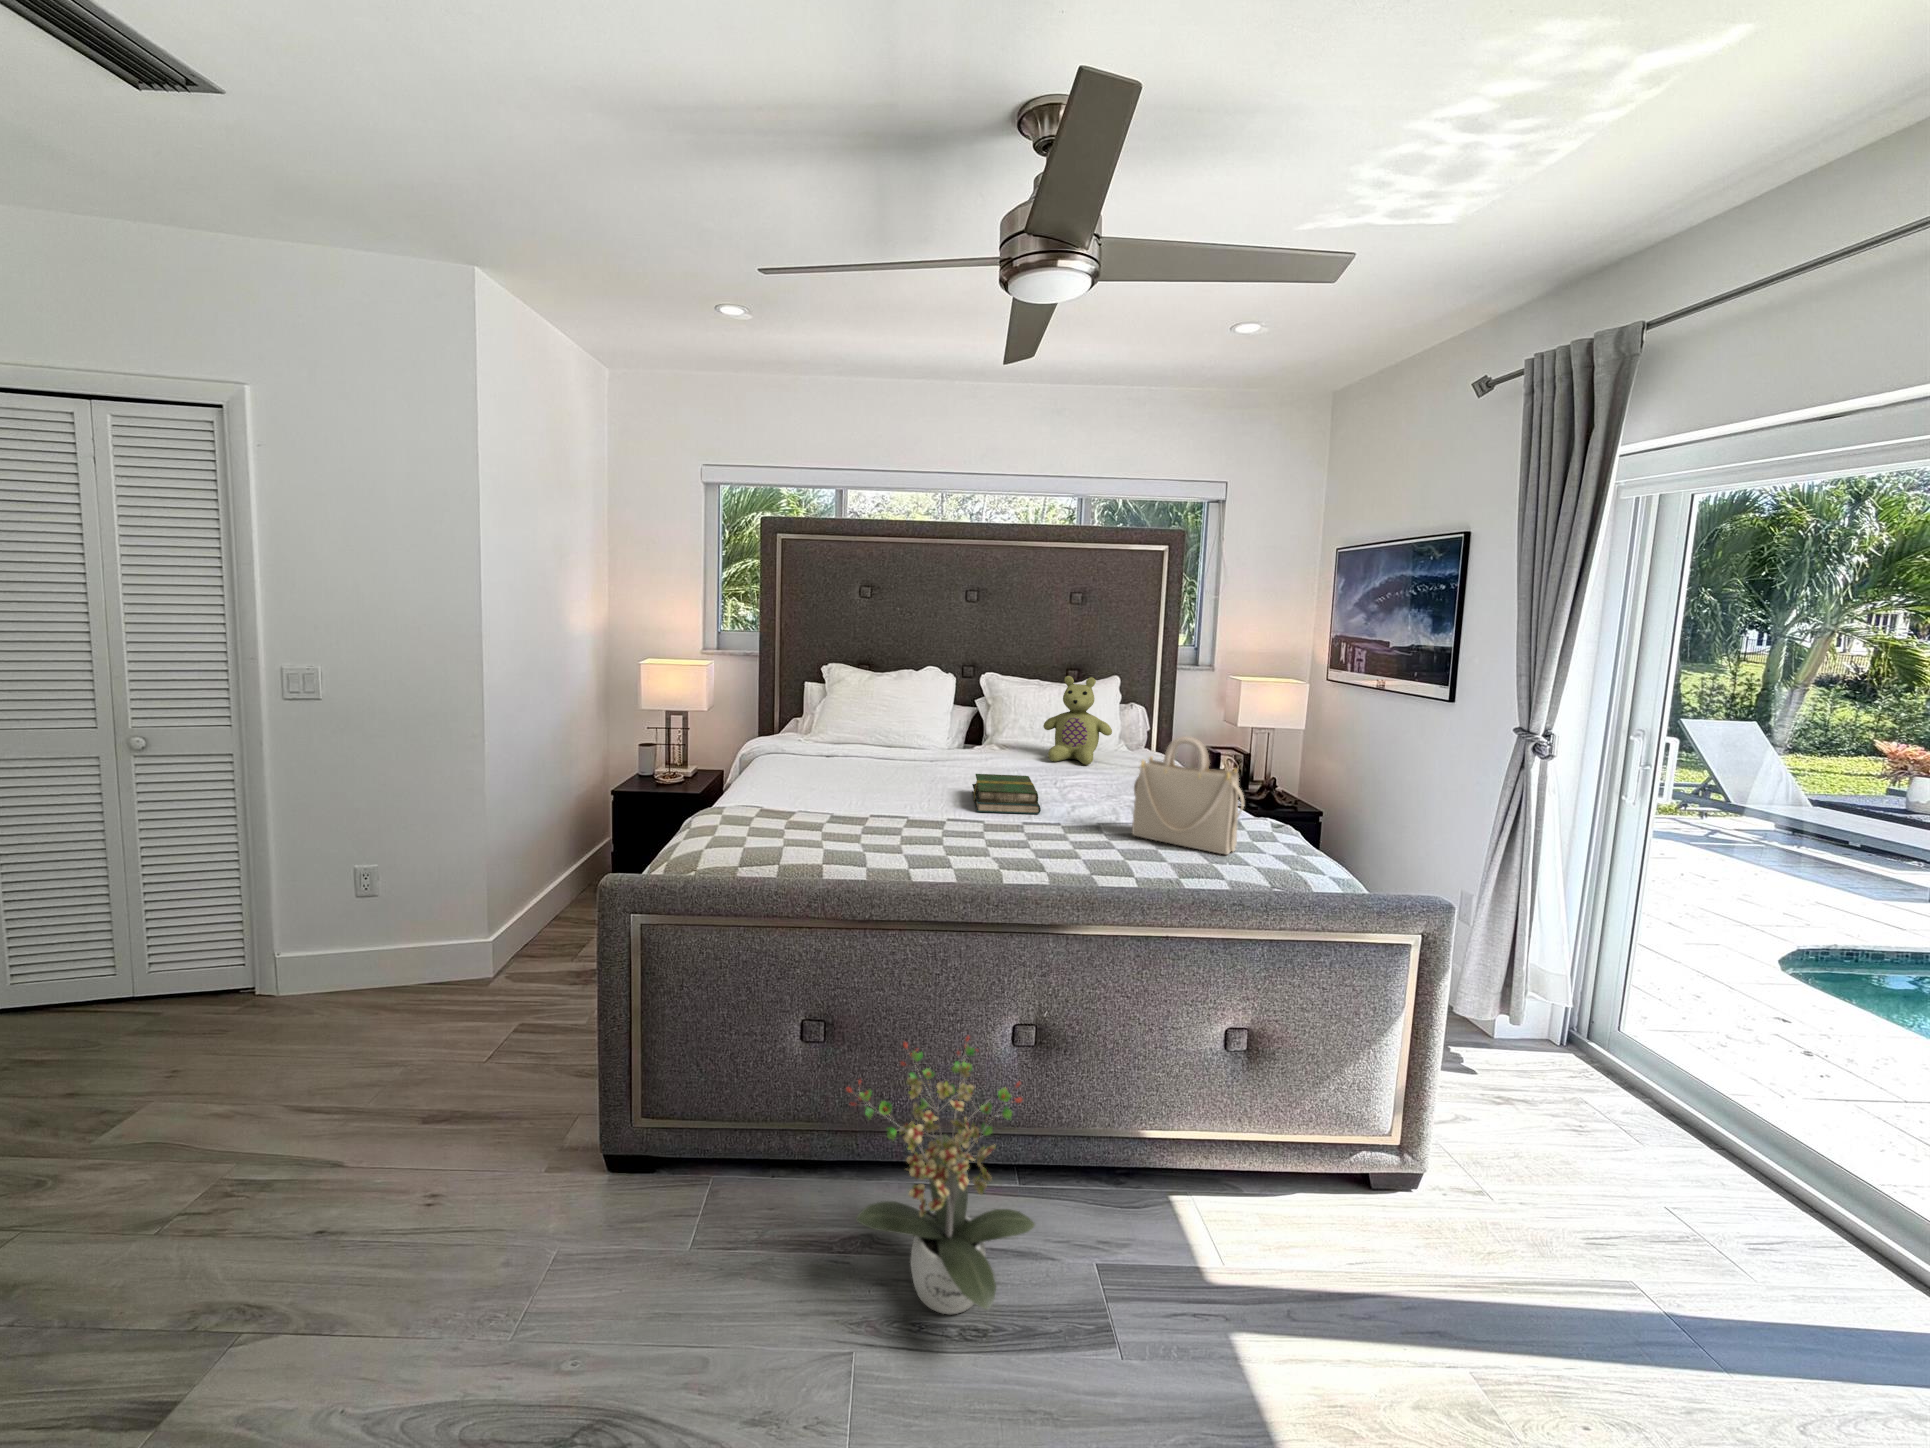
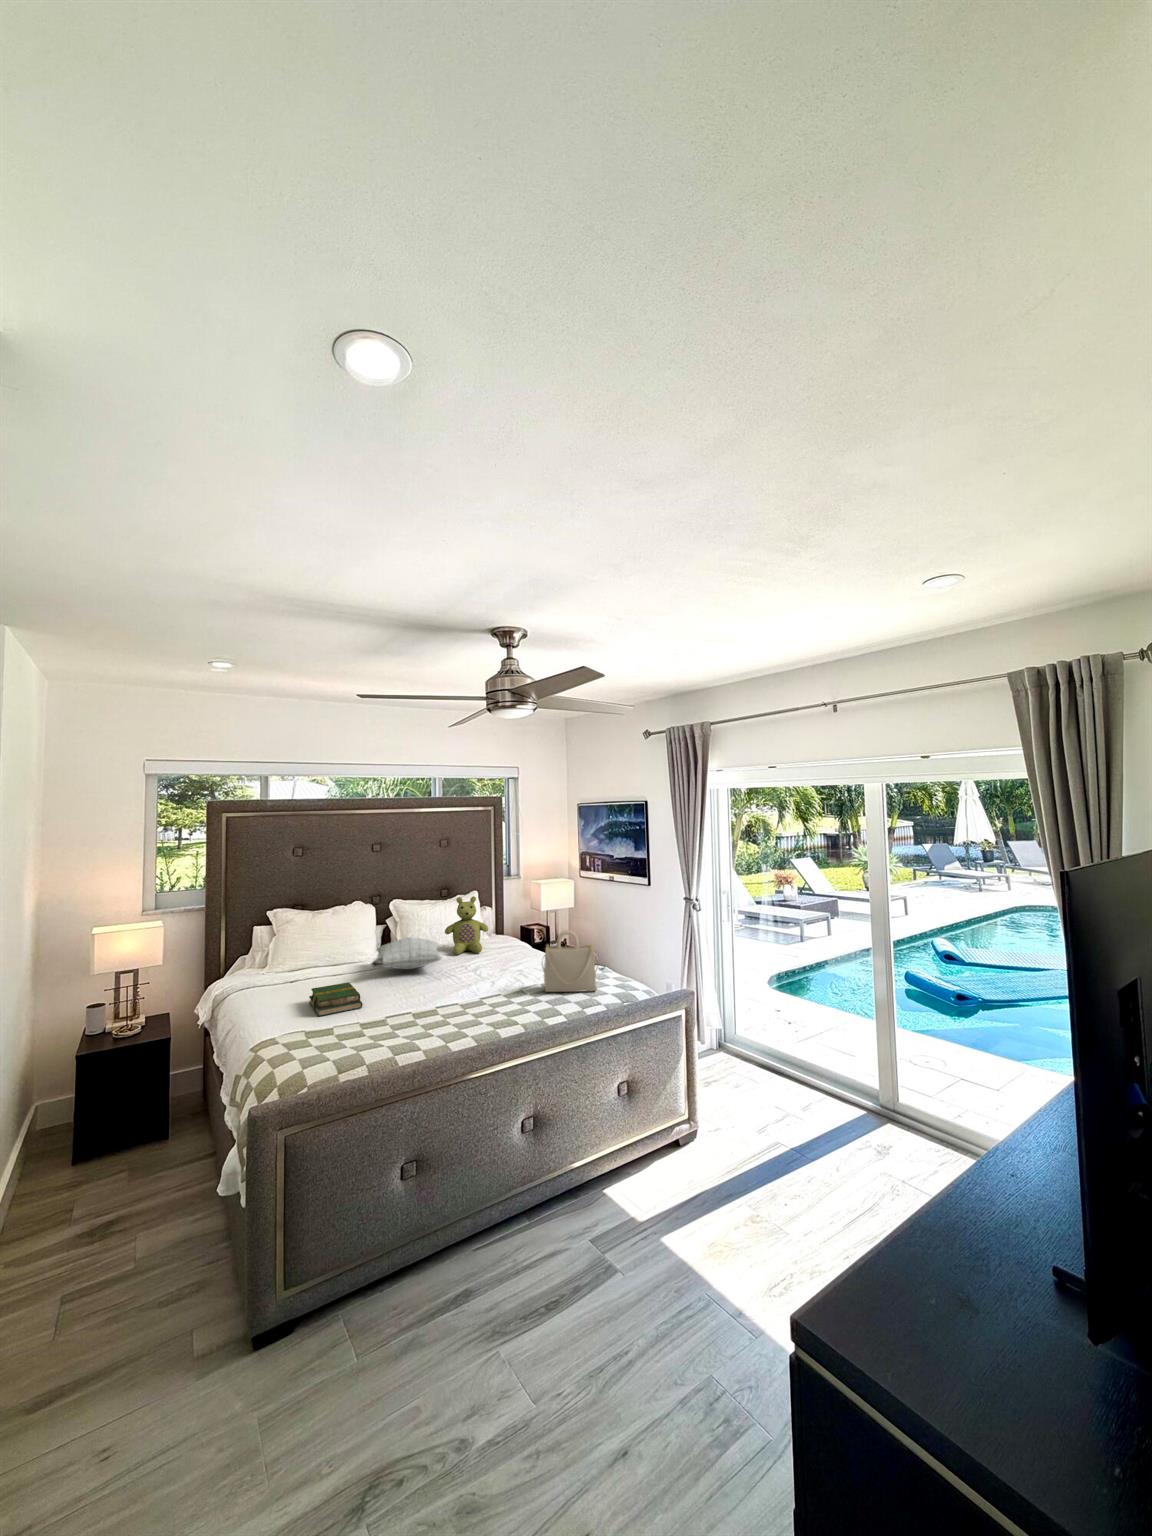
pillow: none [906,720,1024,767] -> present [371,937,442,969]
book: present [972,774,1041,814] -> present [309,982,363,1016]
potted plant: present [846,1036,1035,1314] -> none [465,1135,567,1307]

